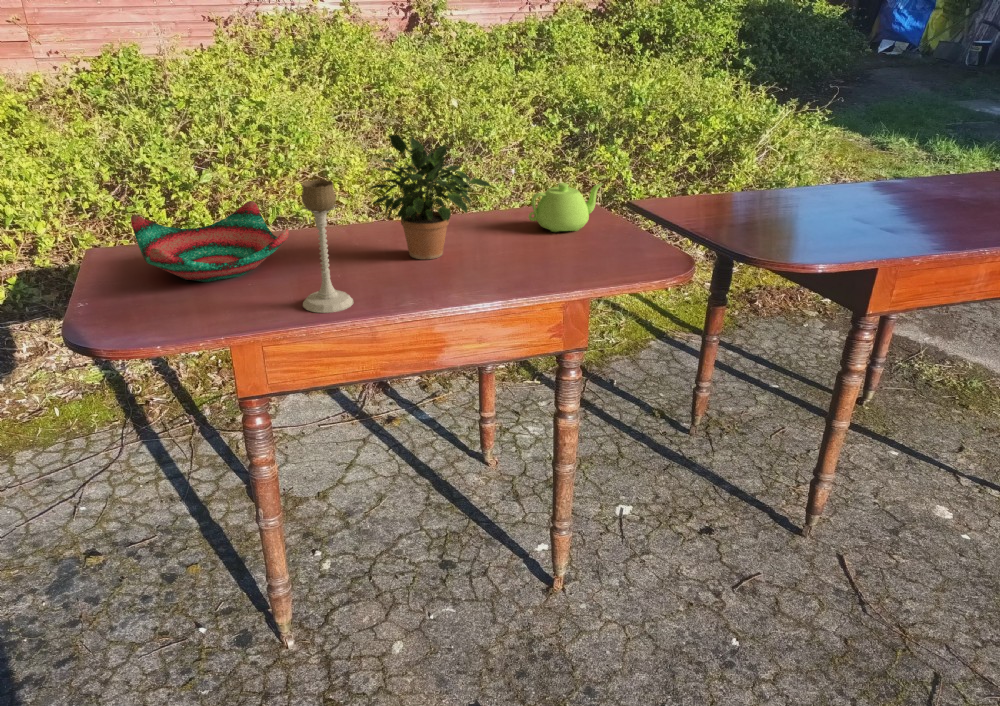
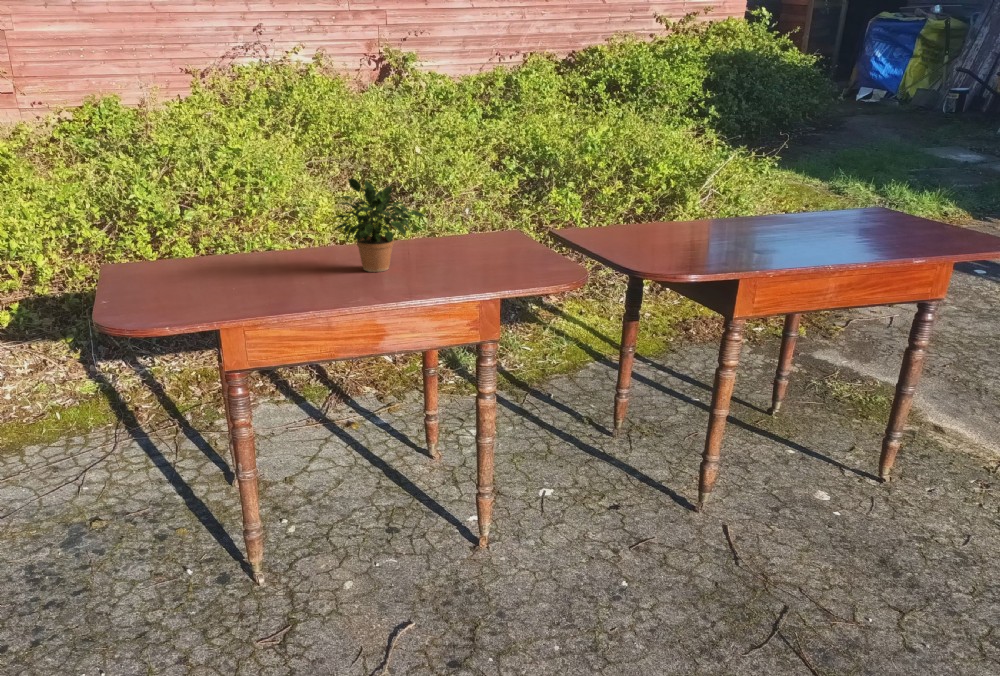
candle holder: present [301,180,353,313] -> none [282,209,319,304]
teapot: present [529,183,603,232] -> none [460,216,519,255]
decorative bowl: present [131,201,289,282] -> none [152,228,272,286]

